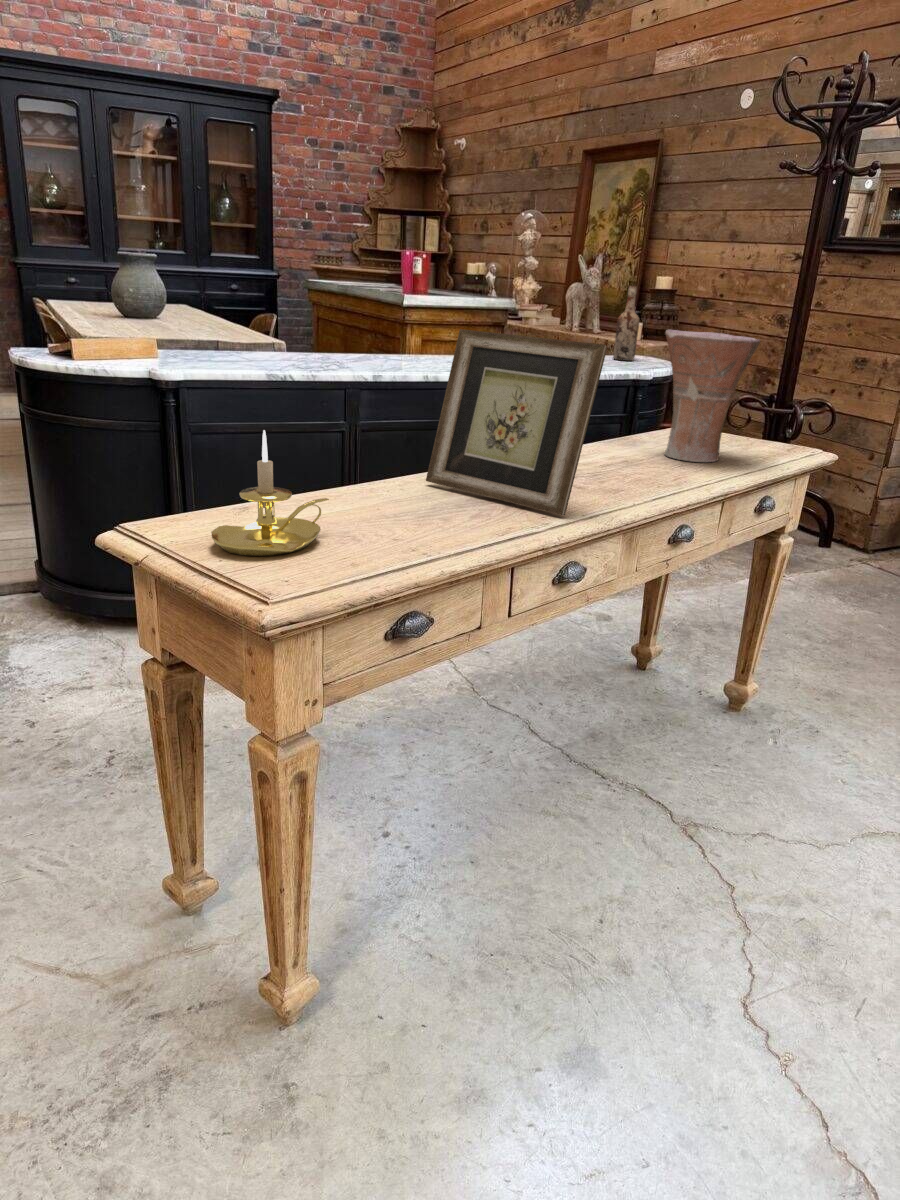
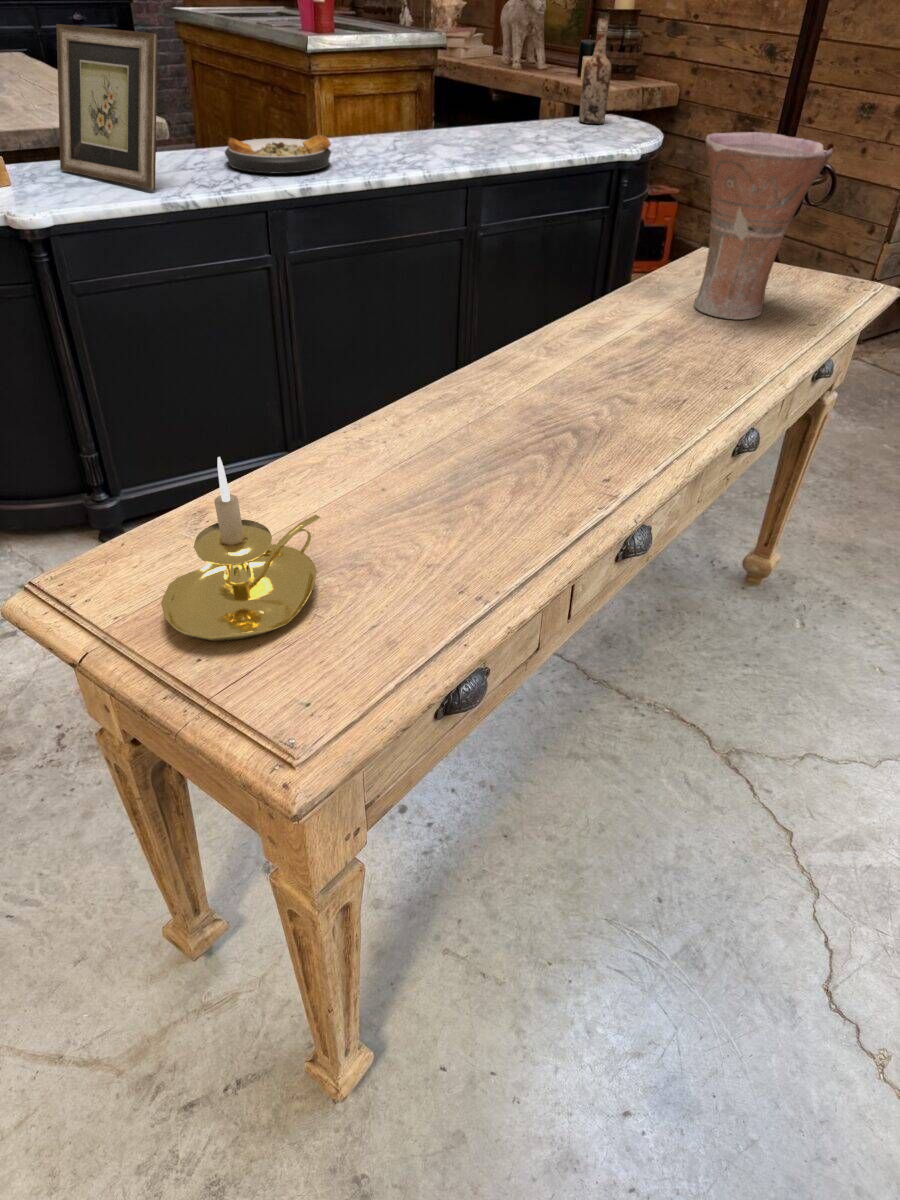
picture frame: present [426,329,607,516] -> present [56,24,158,189]
plate: none [322,342,403,366] -> present [225,135,331,173]

